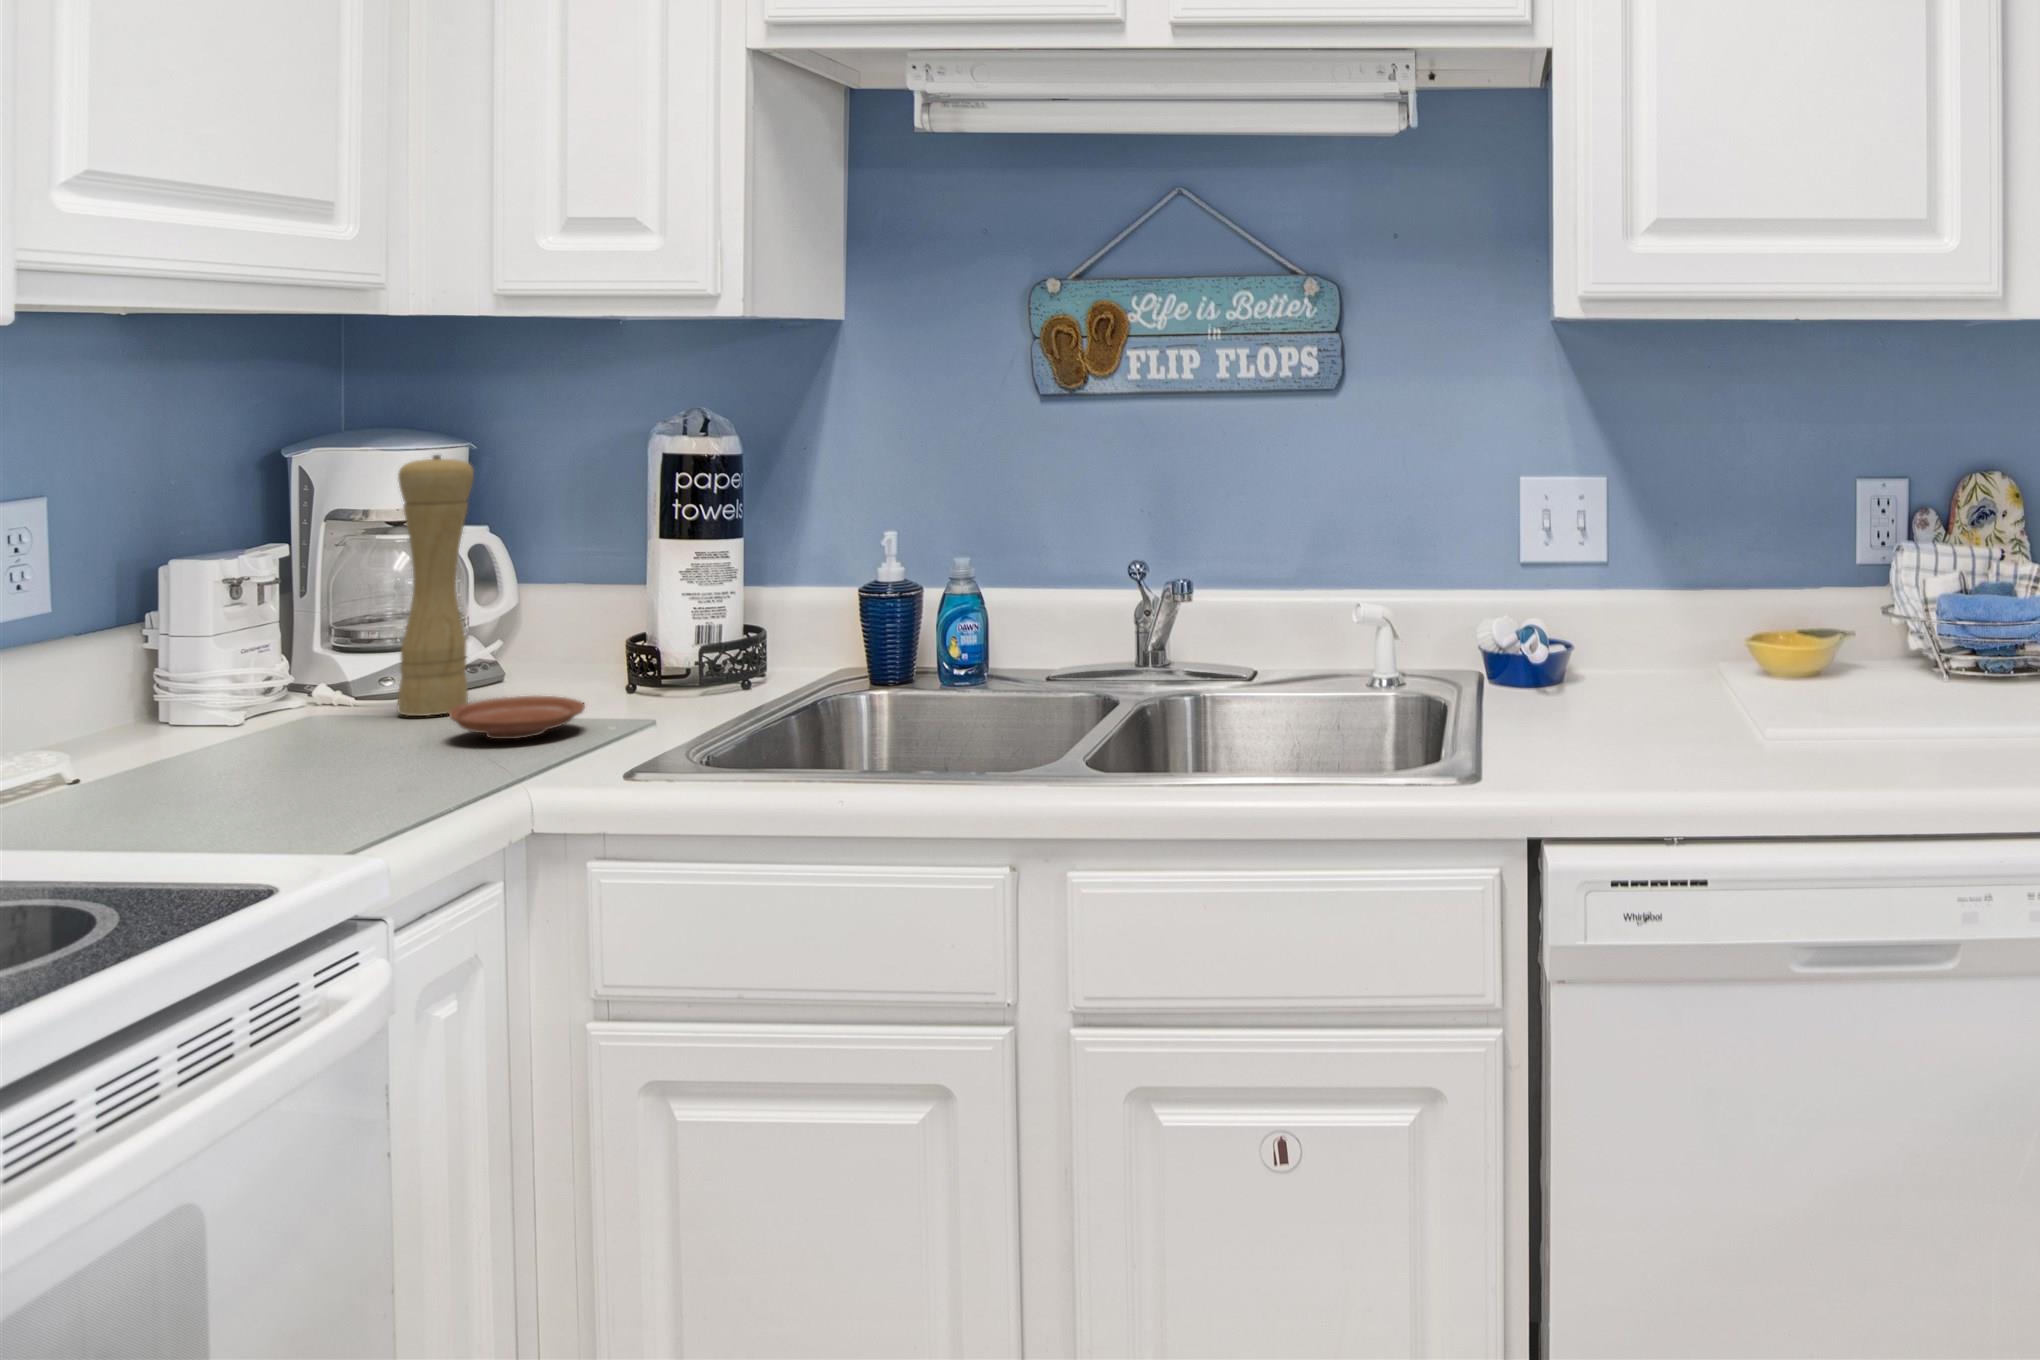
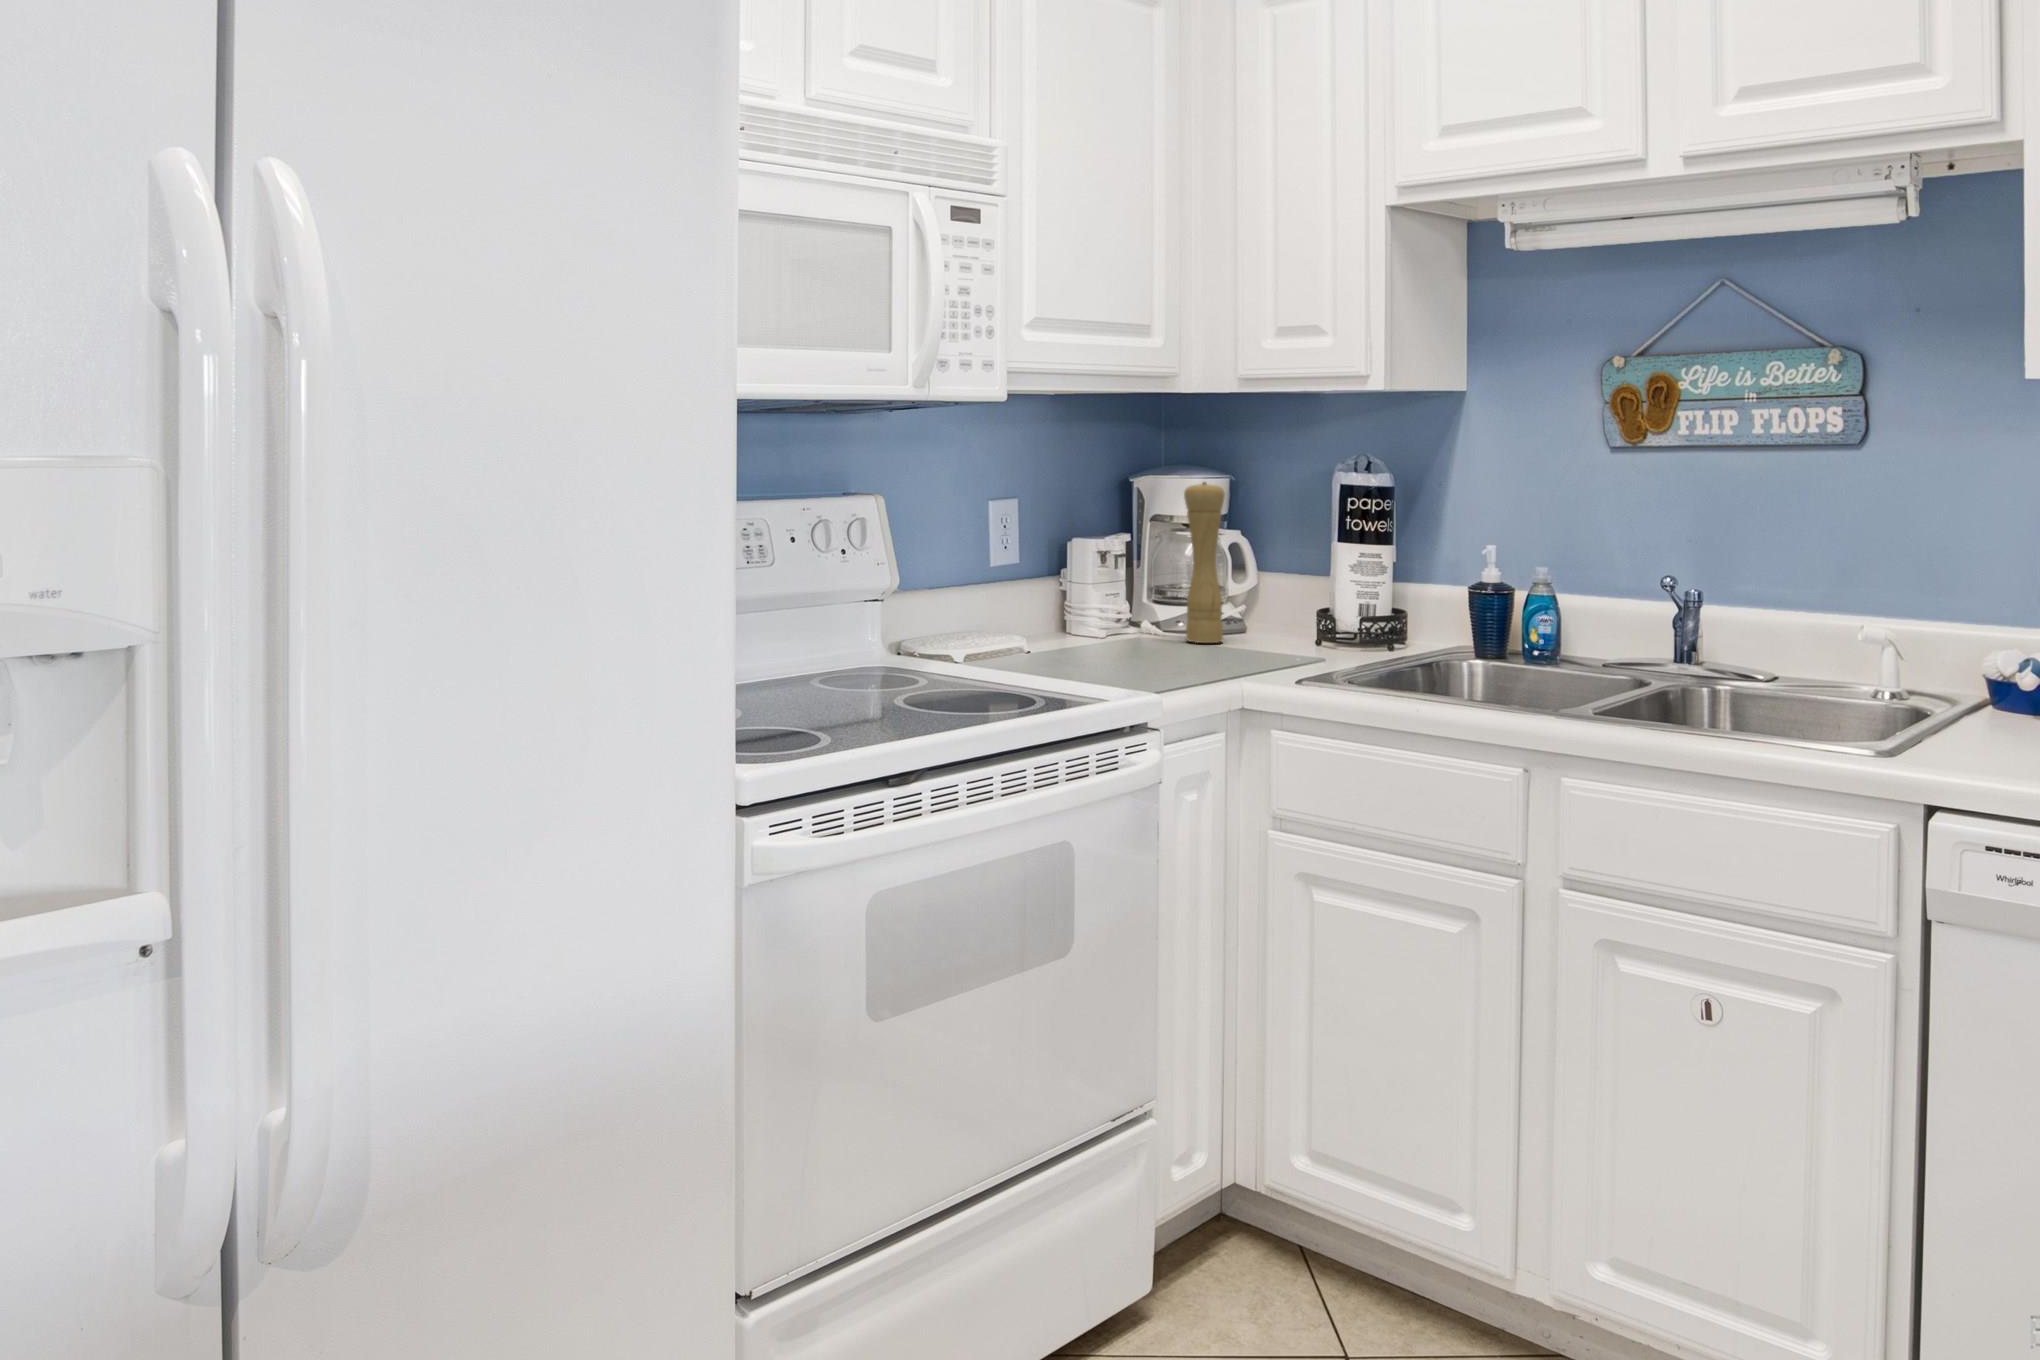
plate: present [449,696,585,739] -> none [1208,634,1284,658]

